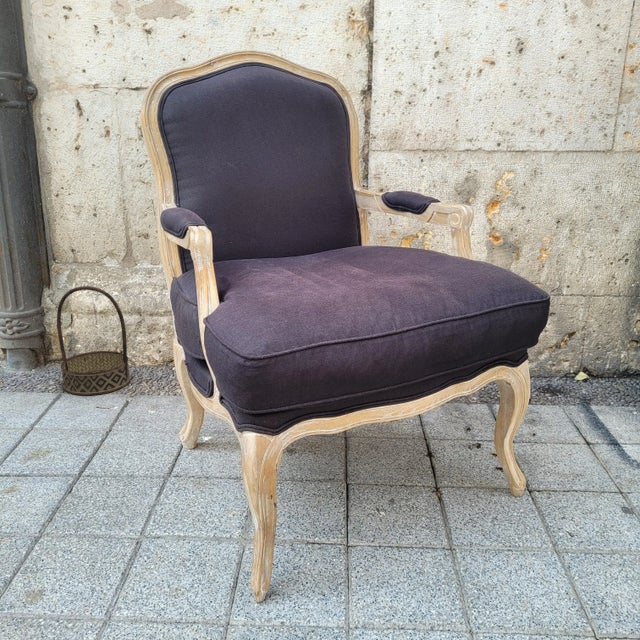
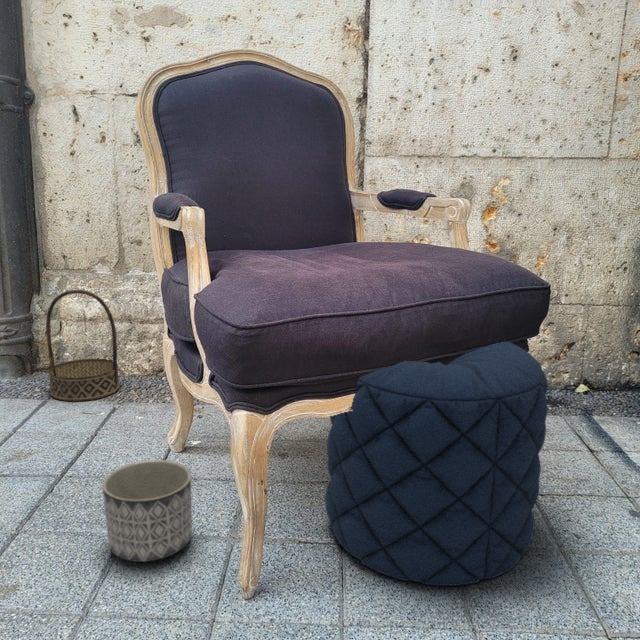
pouf: none [332,337,543,587] -> present [325,340,548,586]
planter: none [122,467,206,565] -> present [102,460,192,562]

